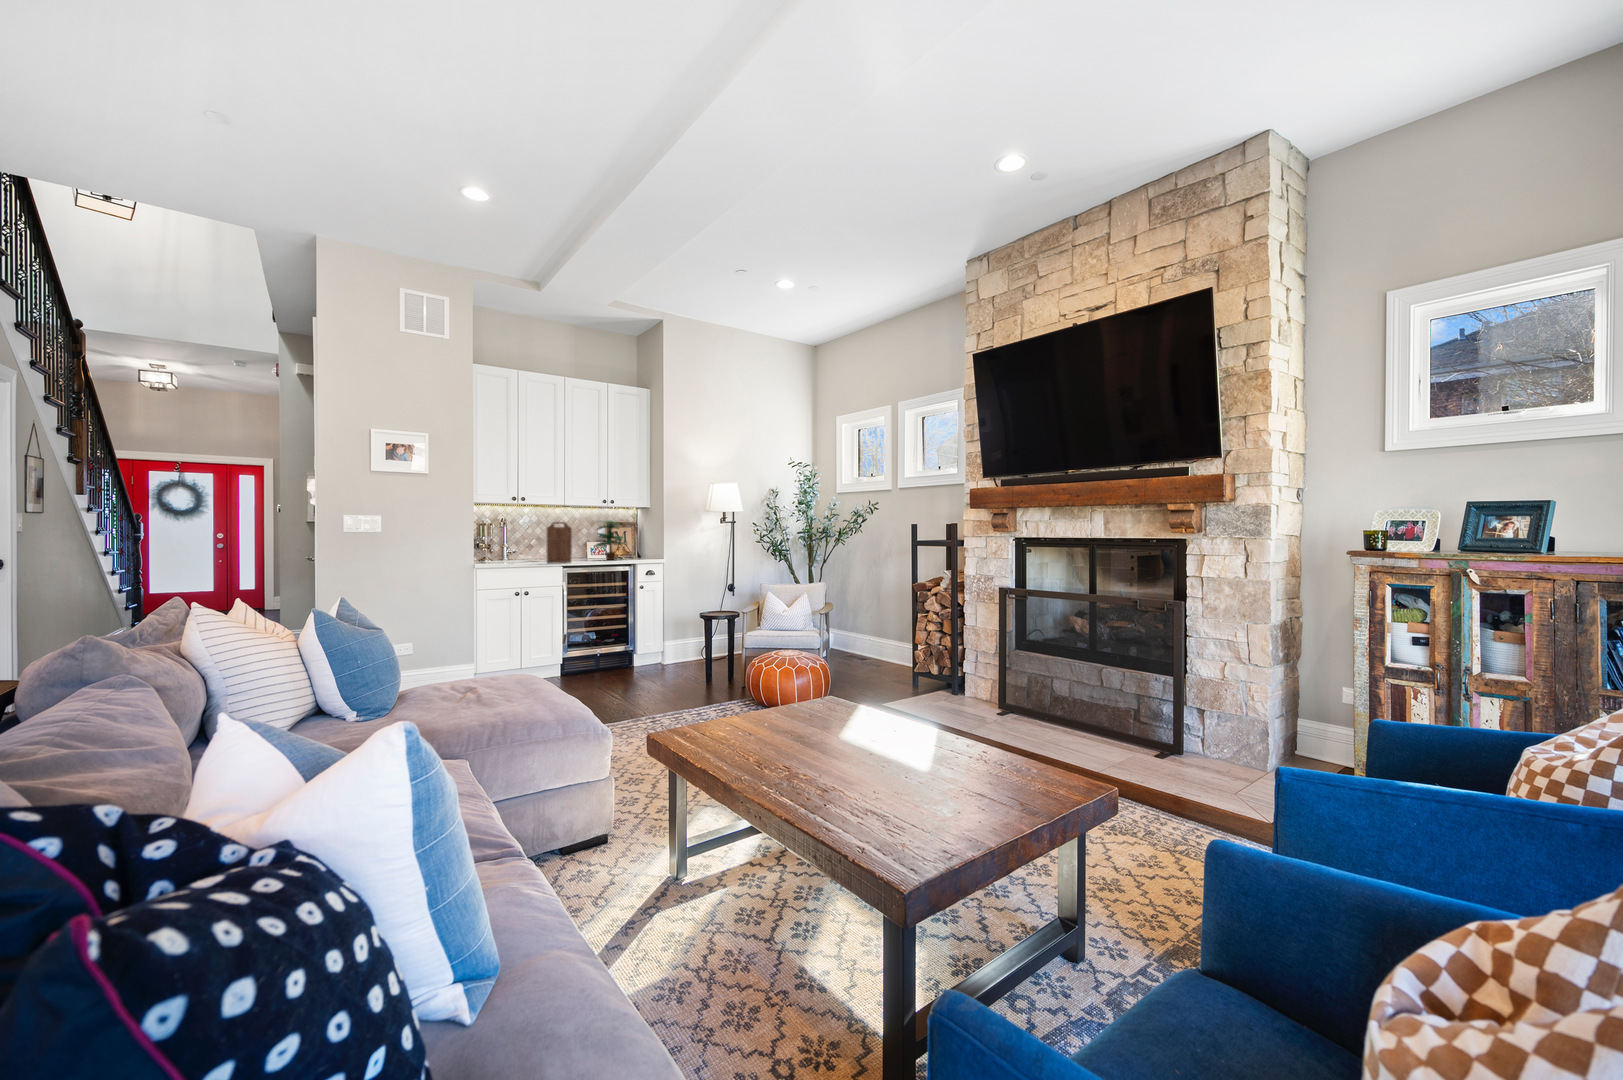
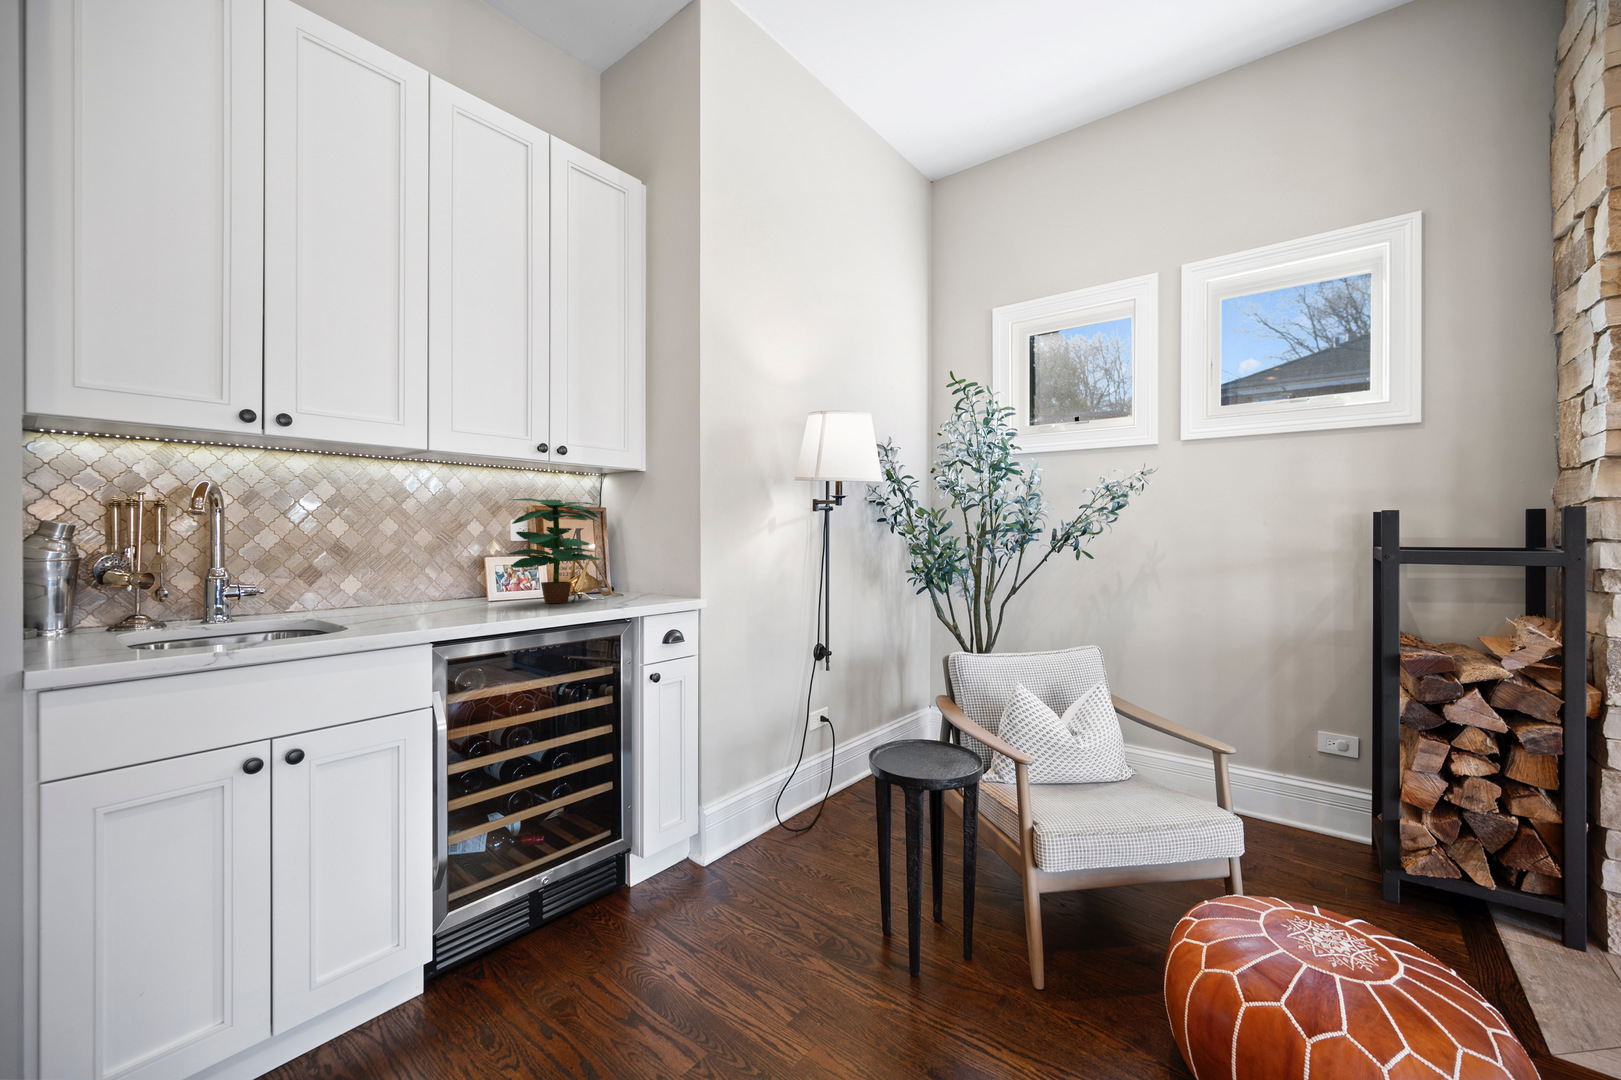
cutting board: present [547,522,572,563] -> none [374,492,463,634]

